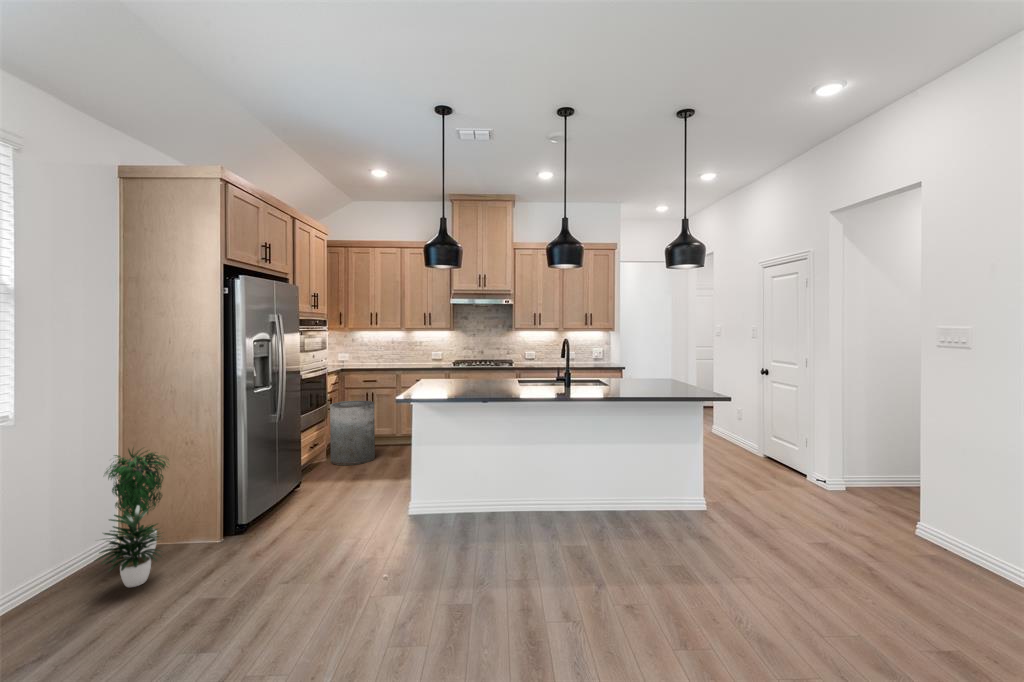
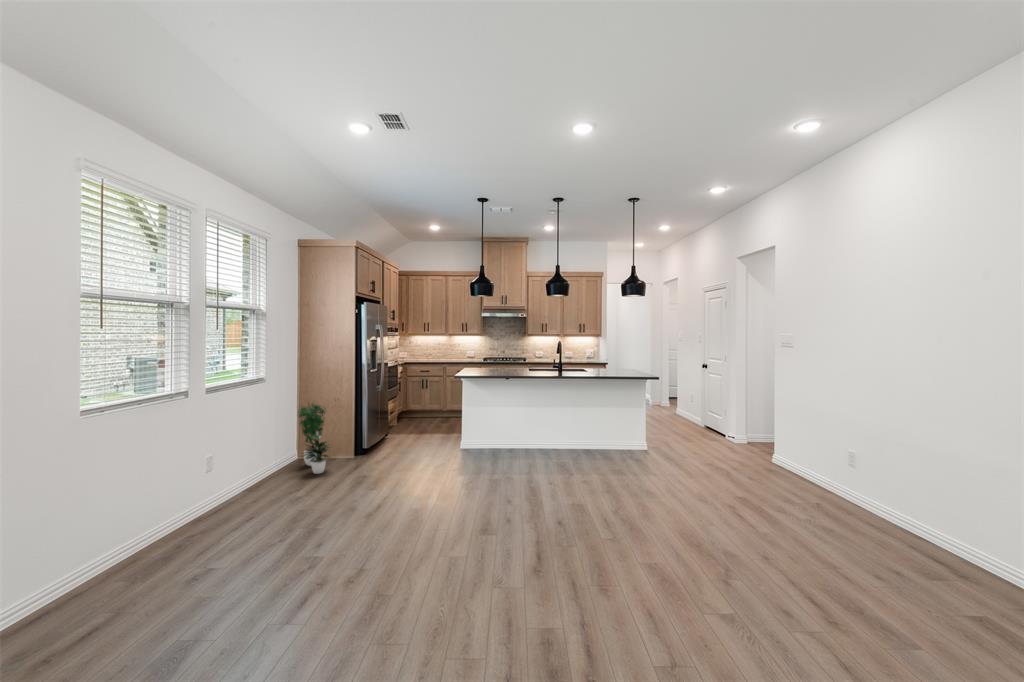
trash can: present [330,401,375,465] -> none [400,385,430,428]

